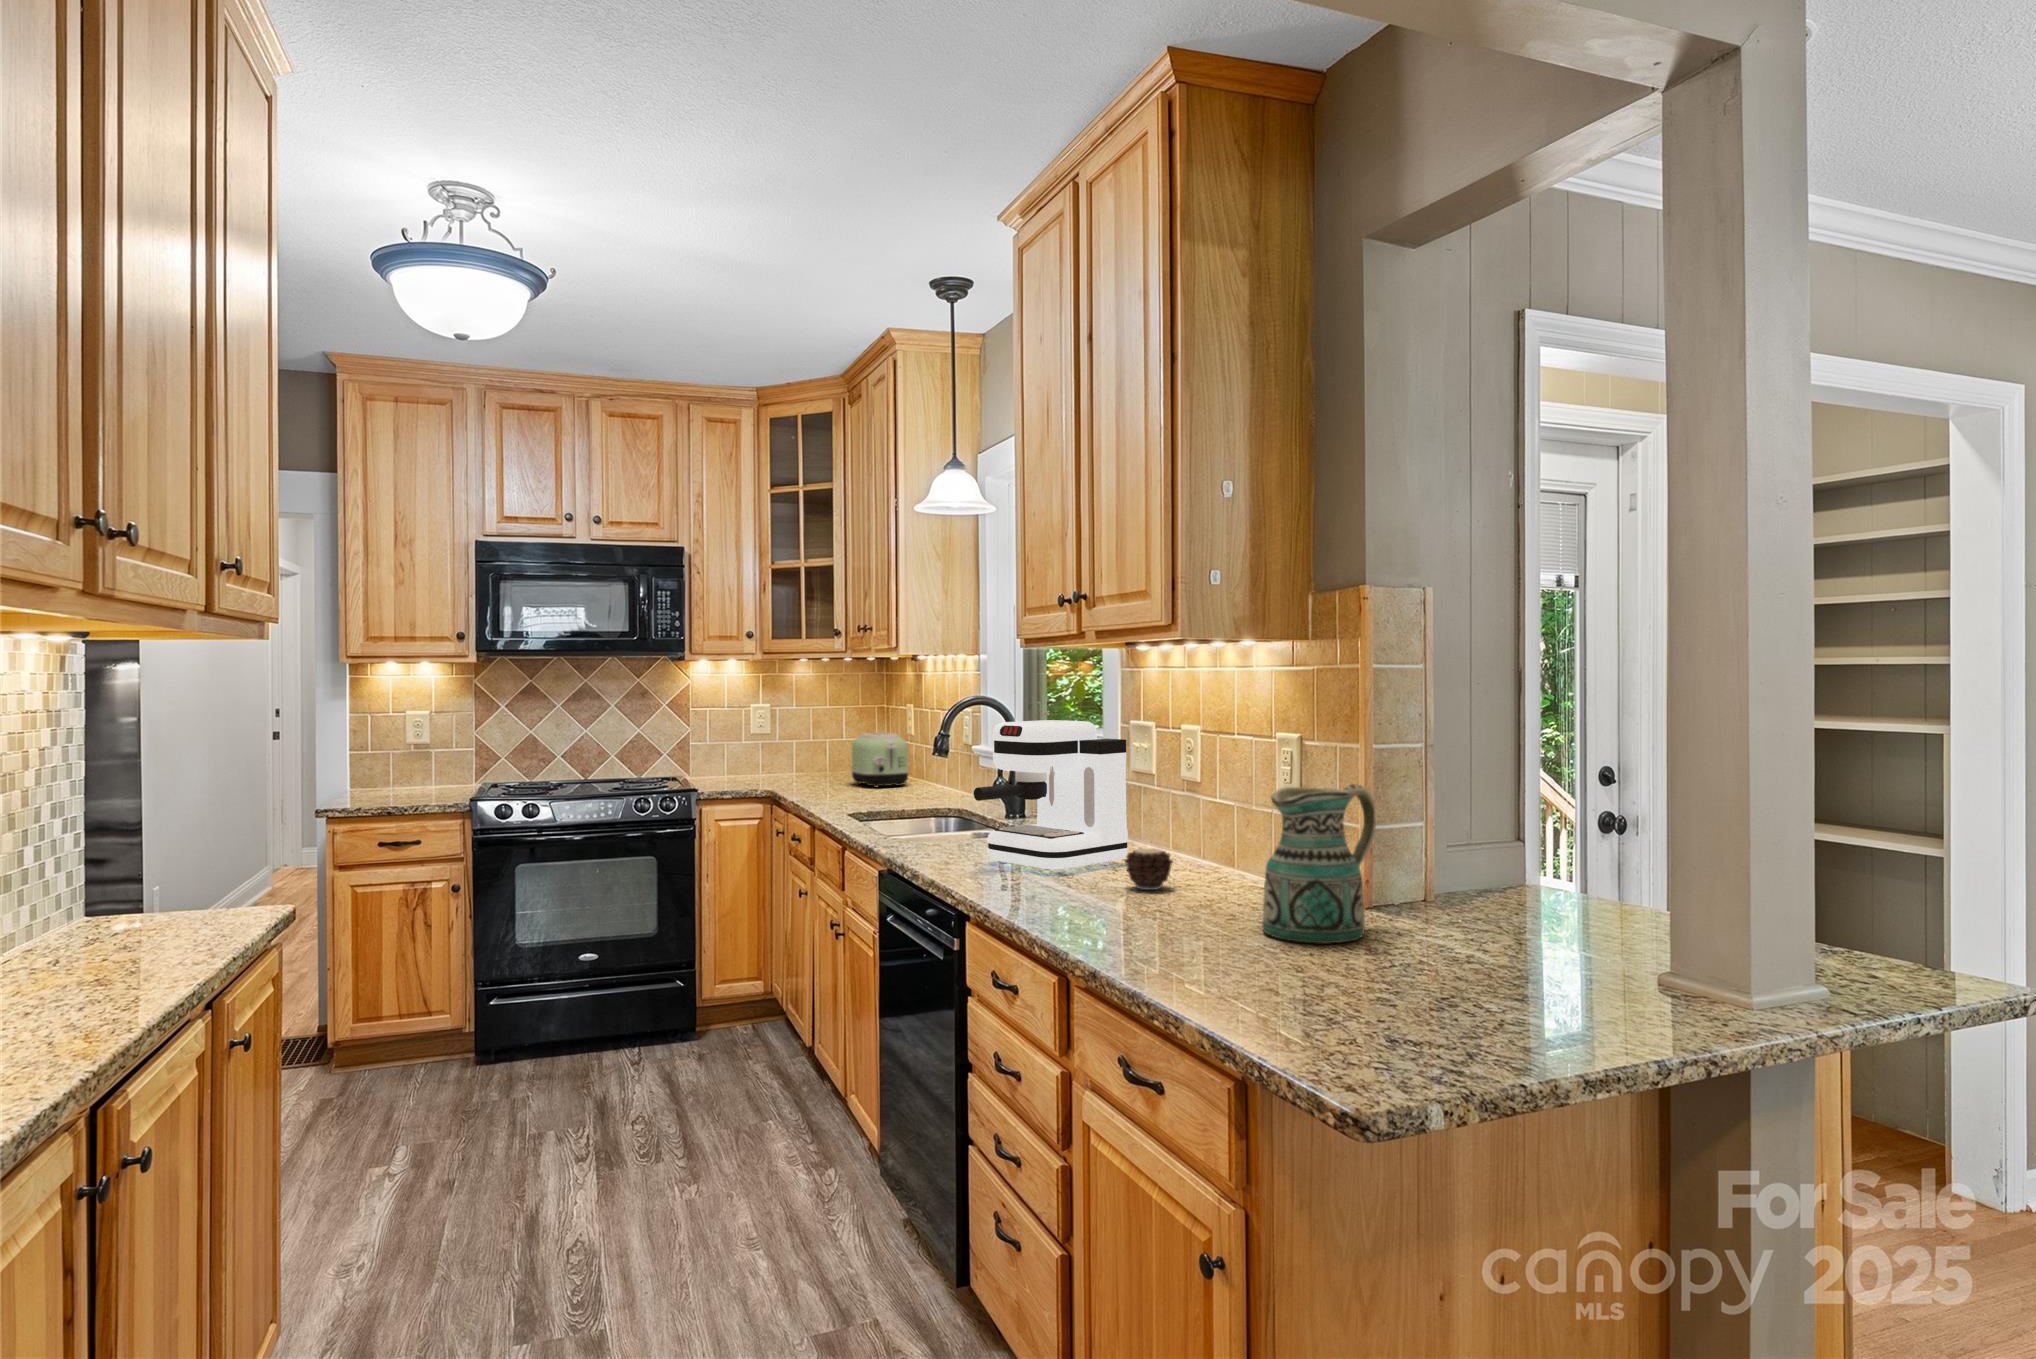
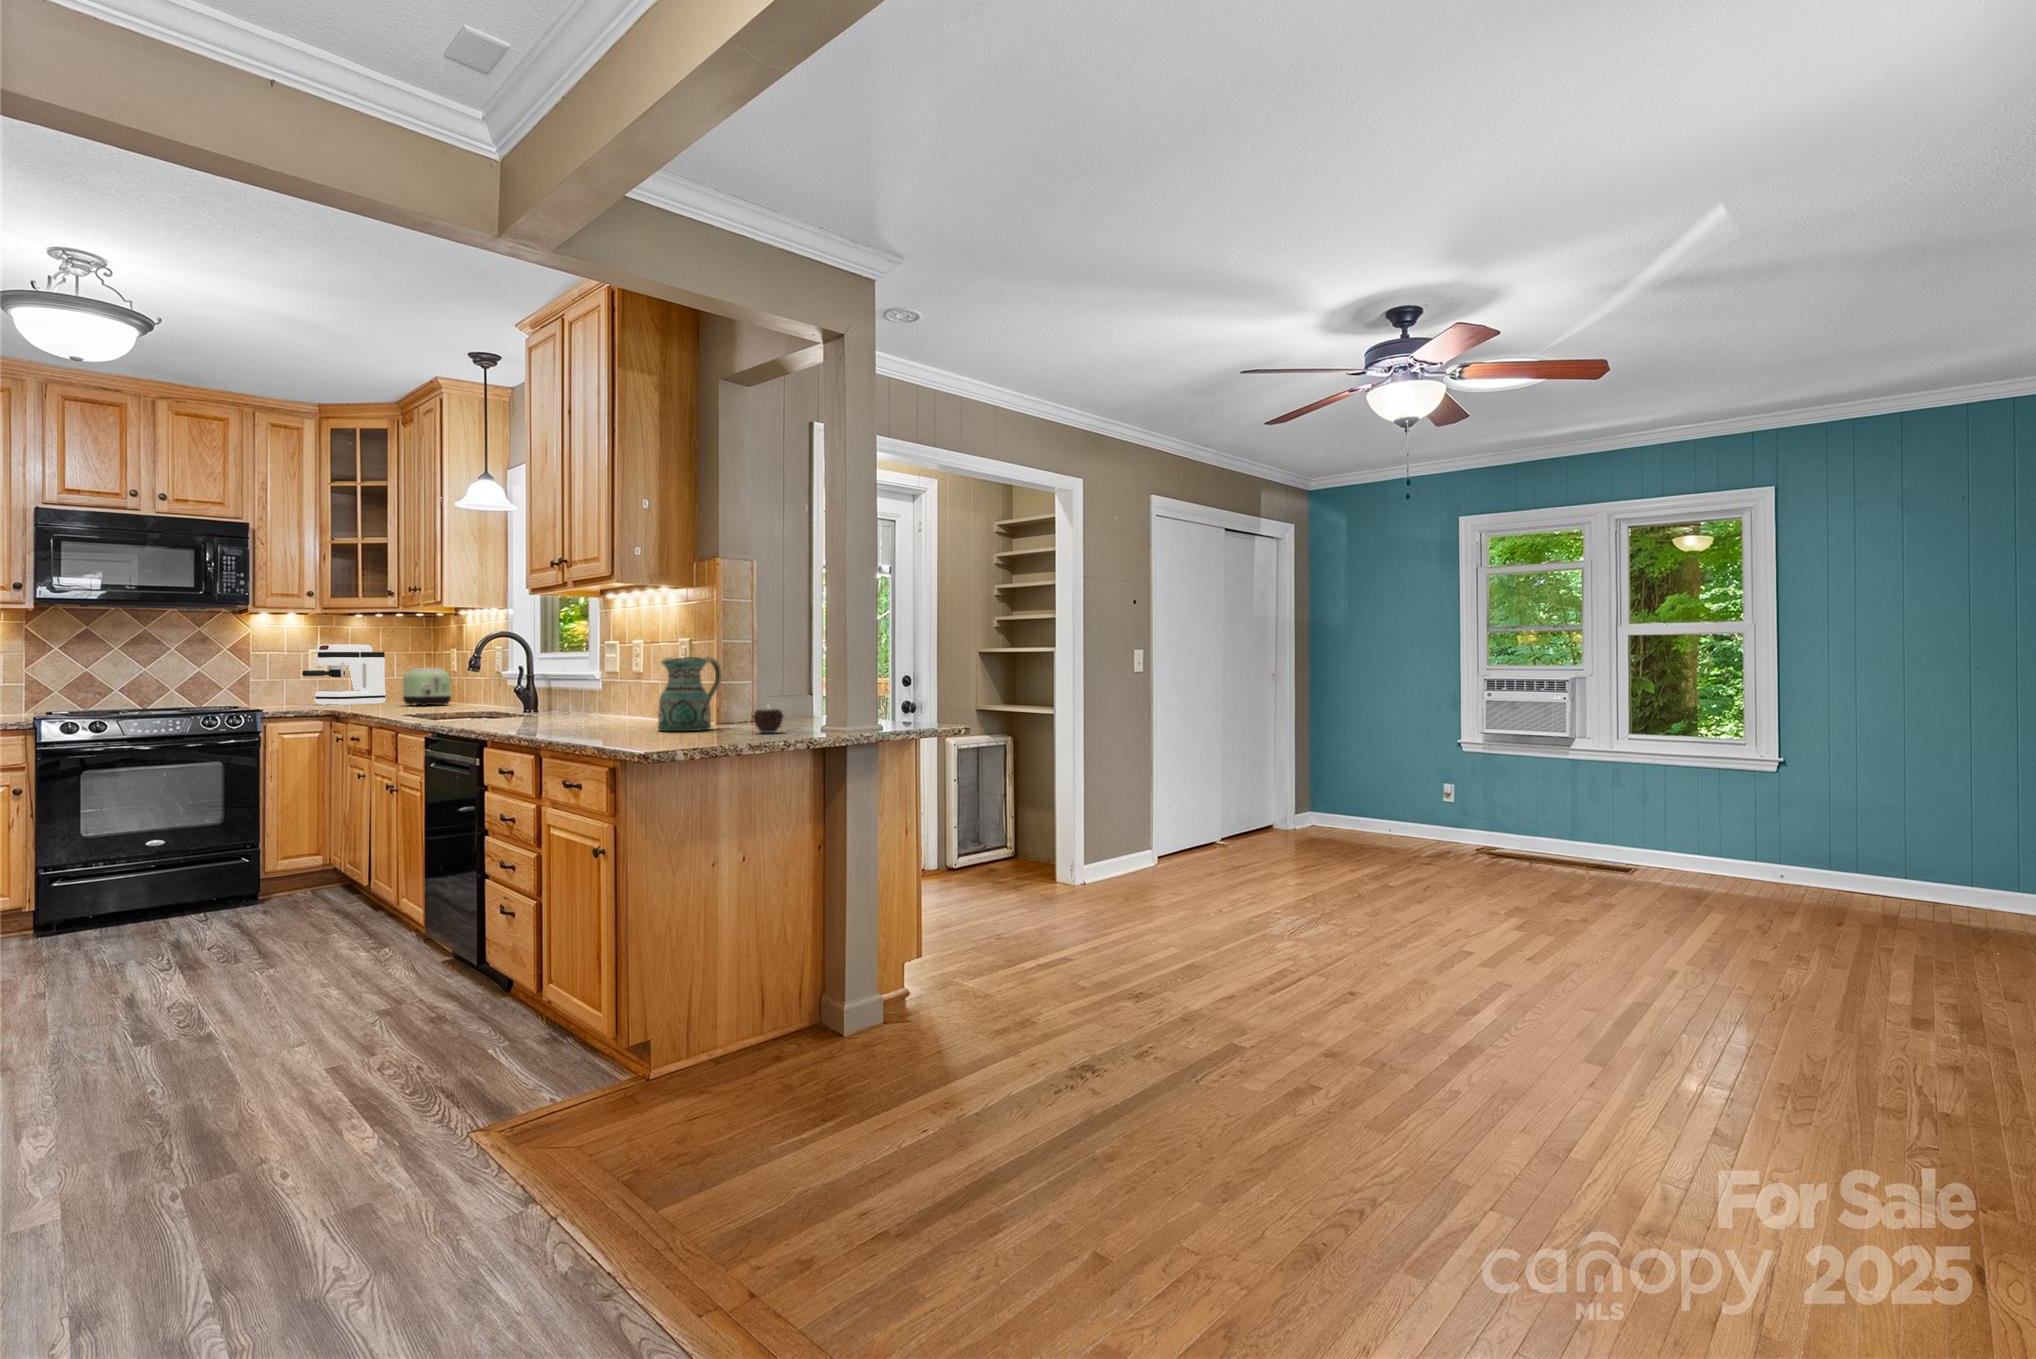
coffee maker: present [974,720,1128,872] -> present [302,644,386,706]
candle: present [1125,848,1173,890] -> present [753,709,784,733]

